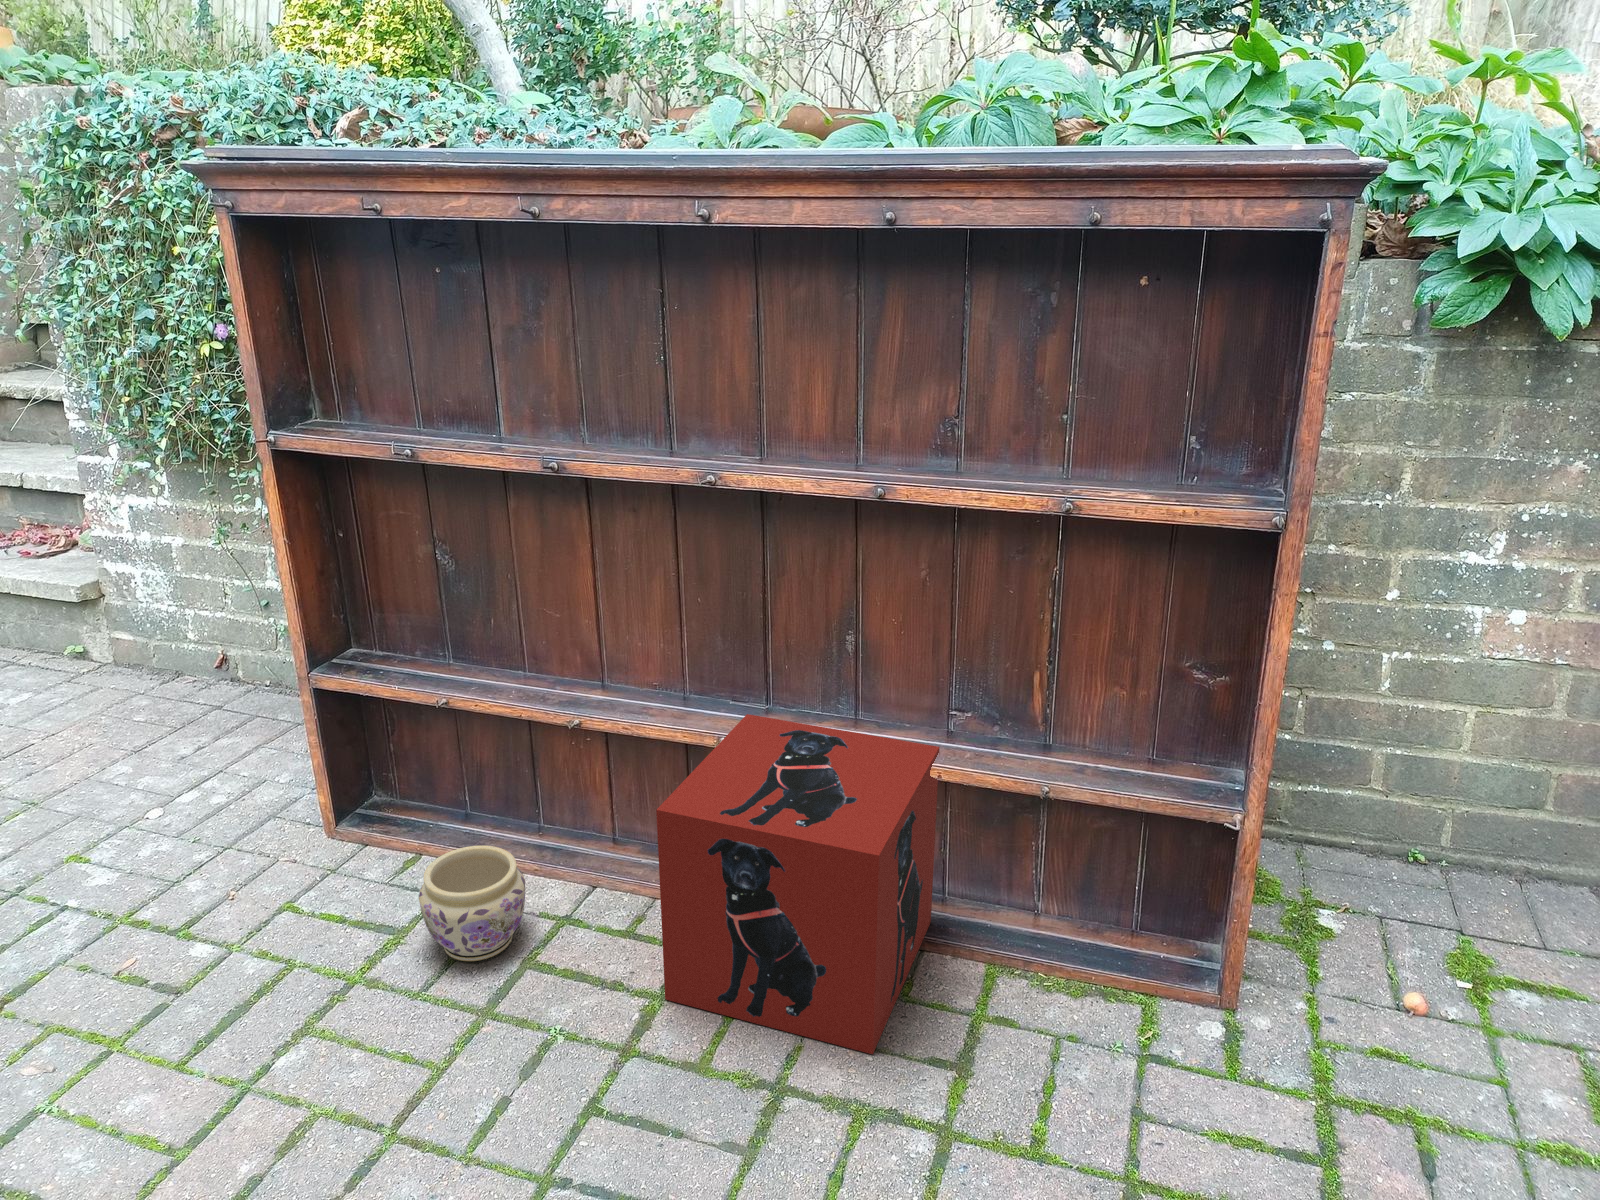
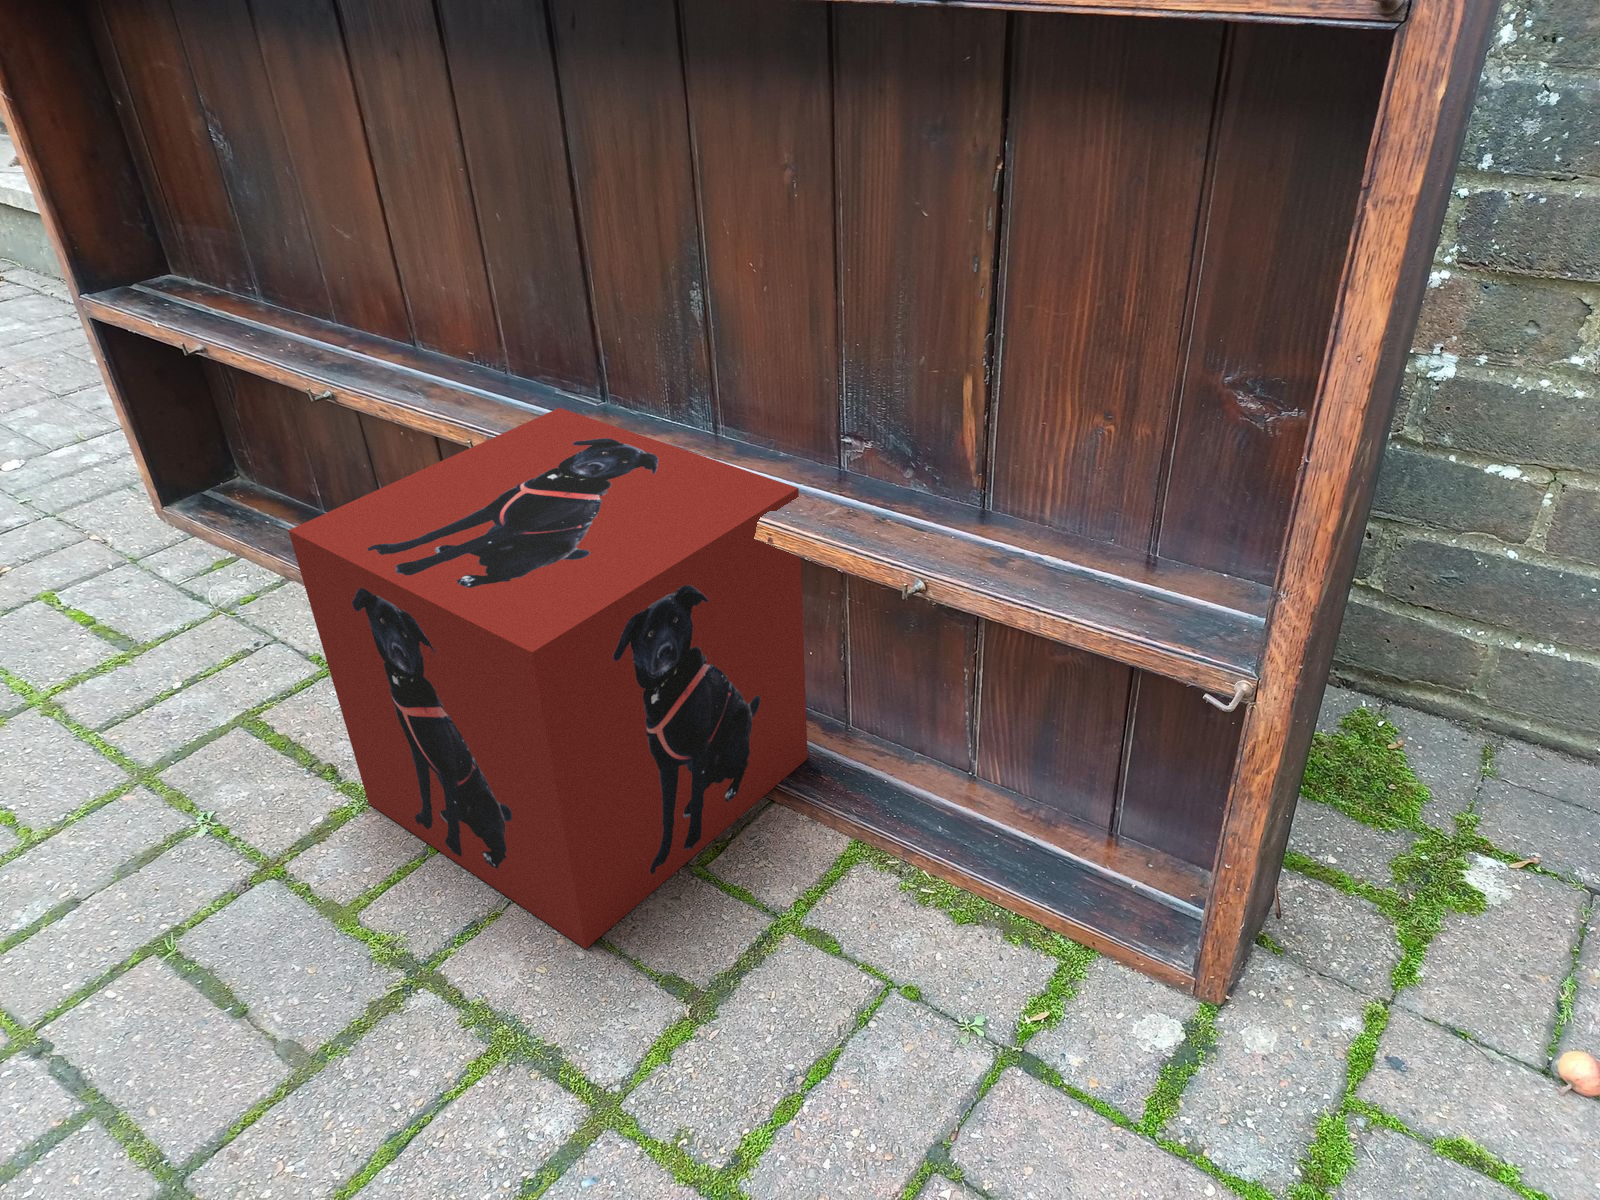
planter: present [419,846,525,963] -> none [107,553,265,708]

